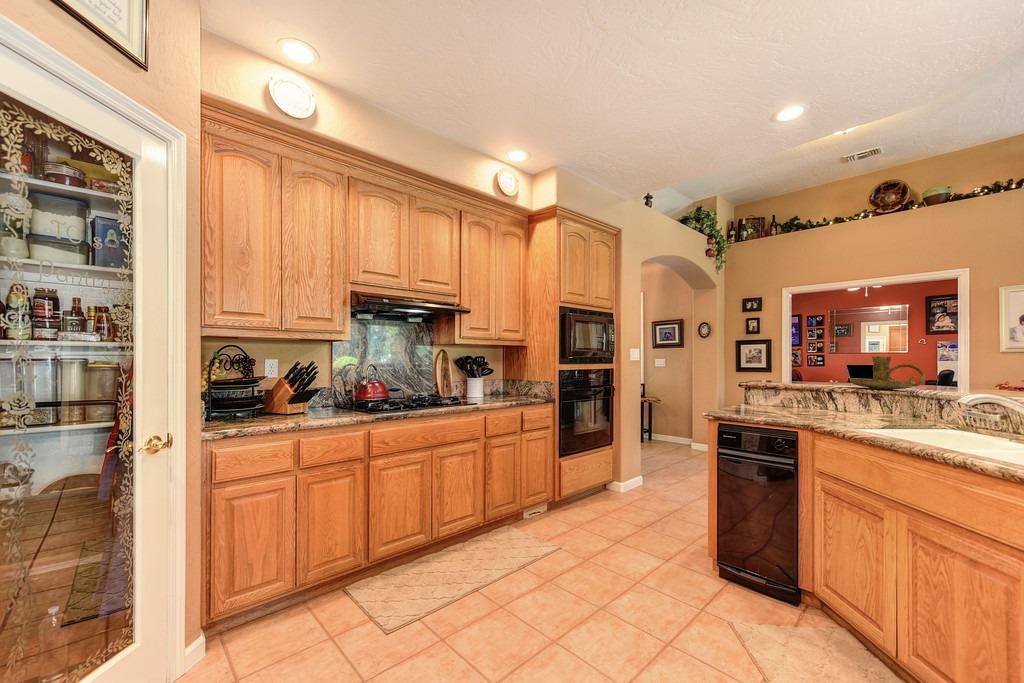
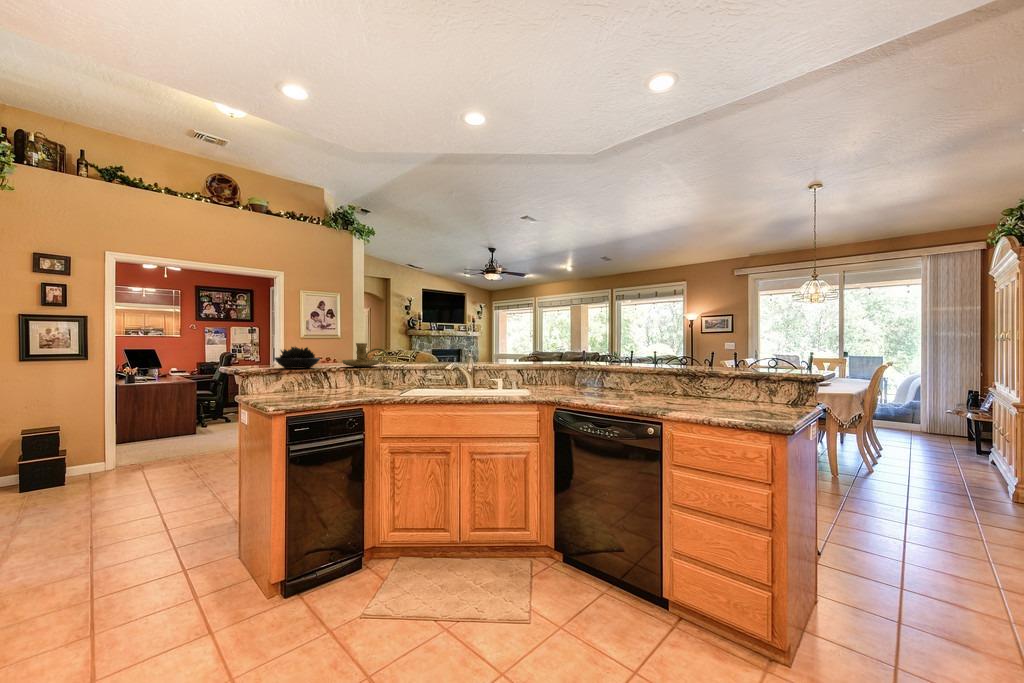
succulent plant: none [773,359,828,384] -> present [274,347,320,369]

